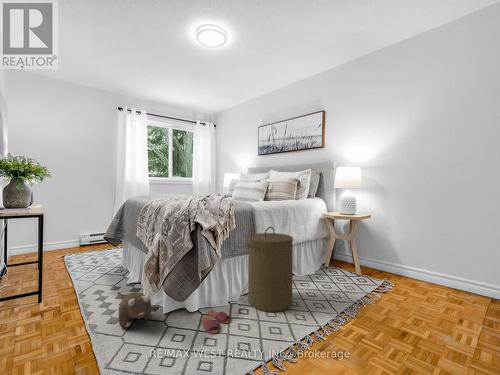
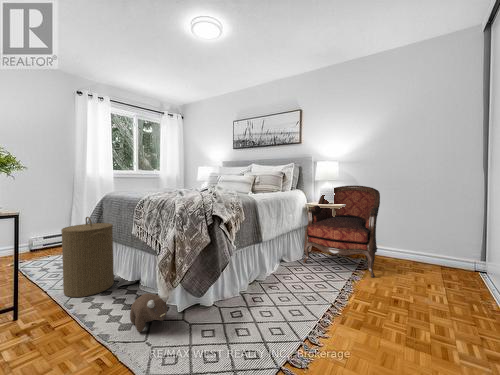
armchair: none [315,195,408,302] -> present [303,186,380,277]
laundry hamper: present [248,227,293,312] -> present [61,217,114,297]
slippers: present [201,310,230,333] -> none [219,302,249,324]

